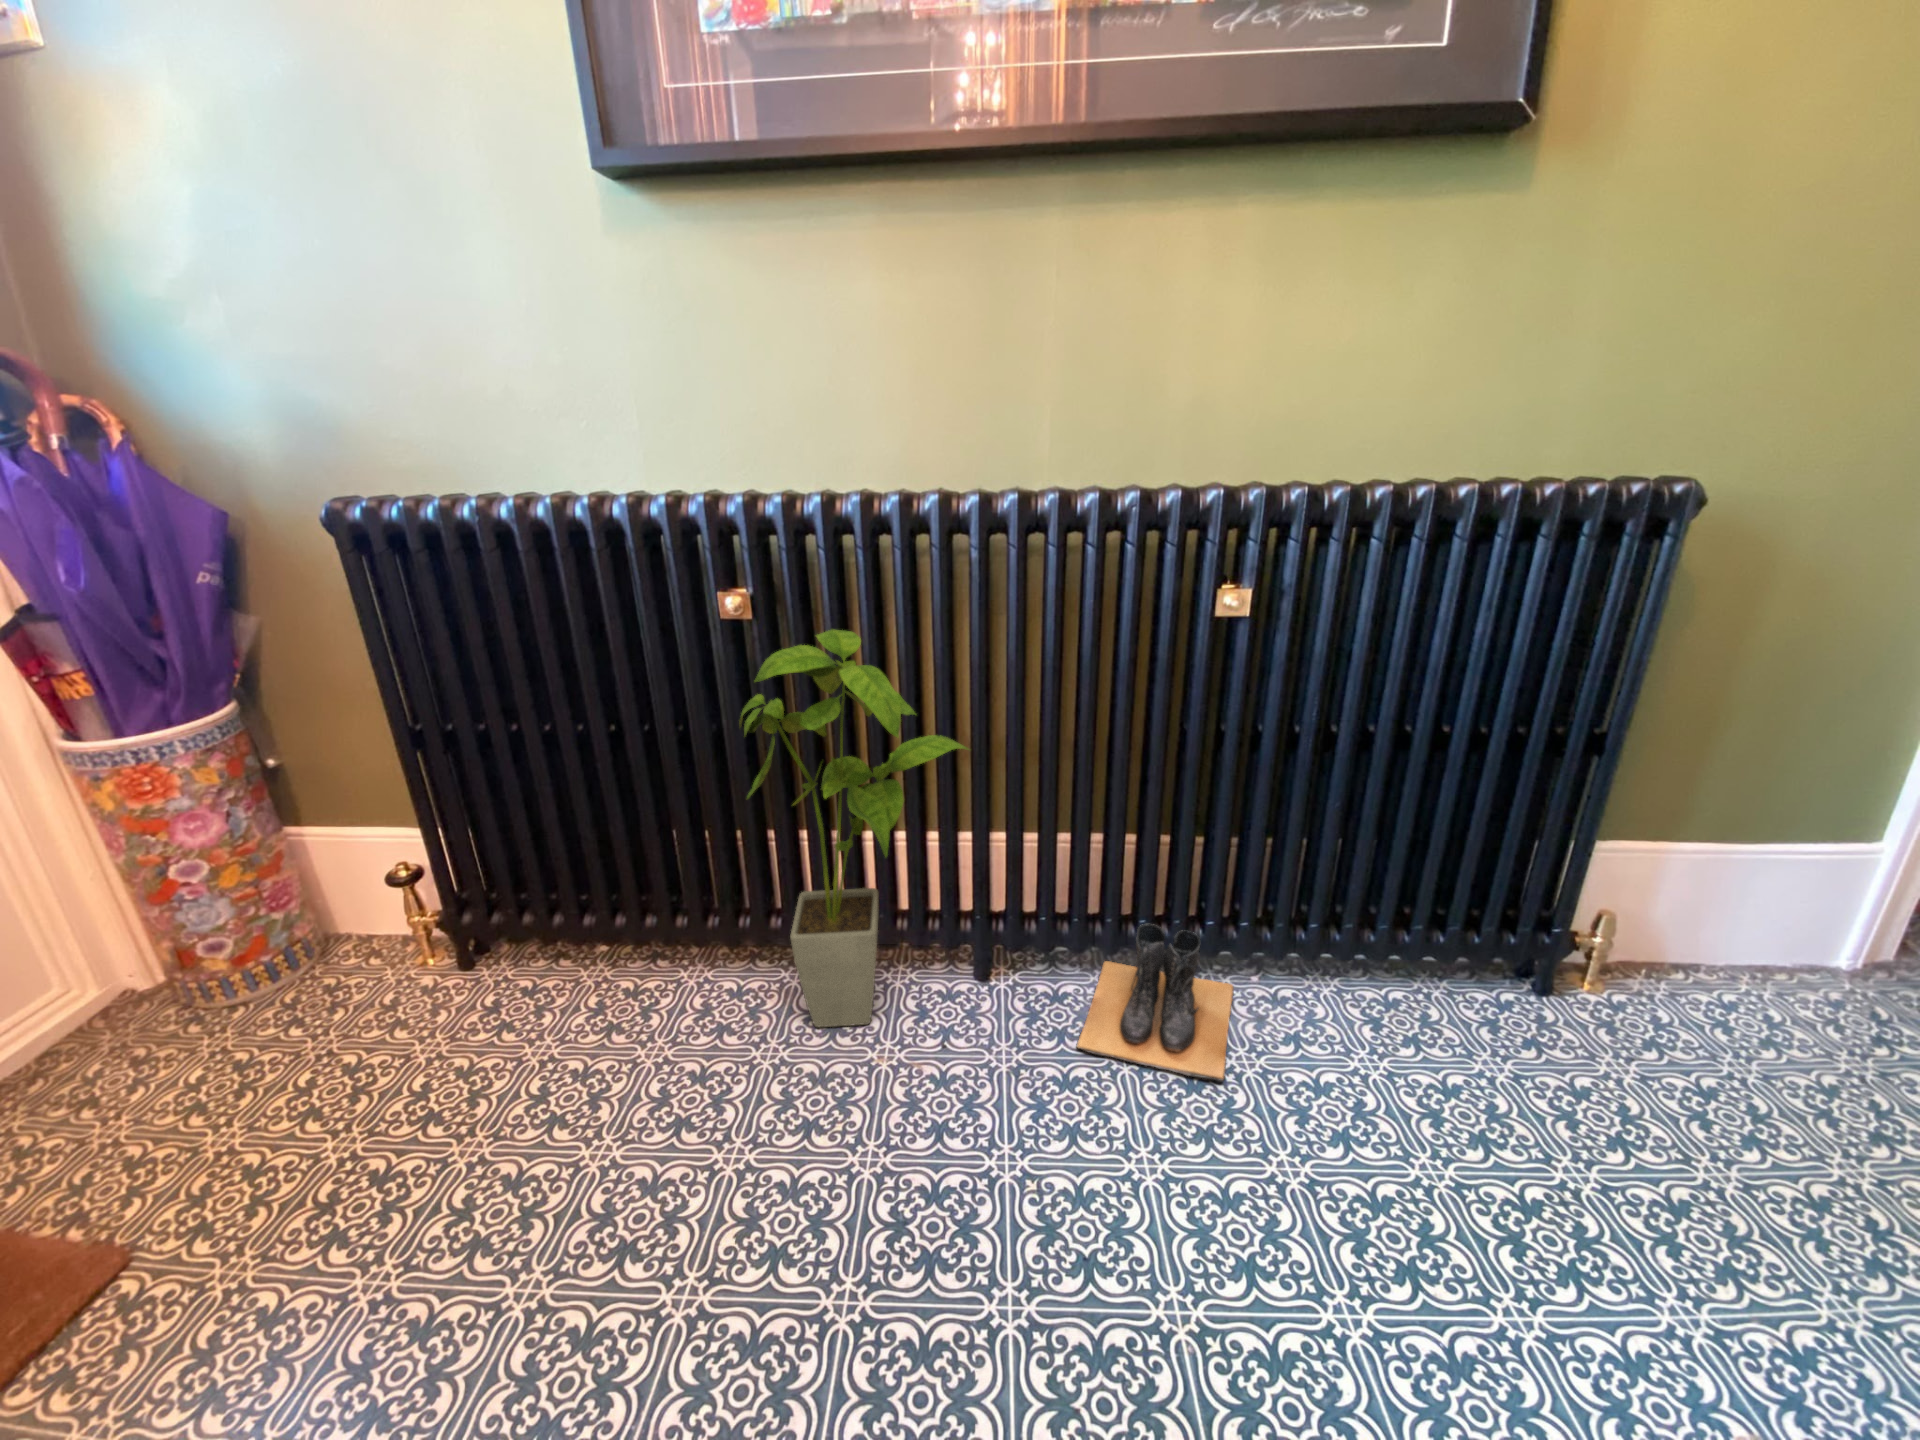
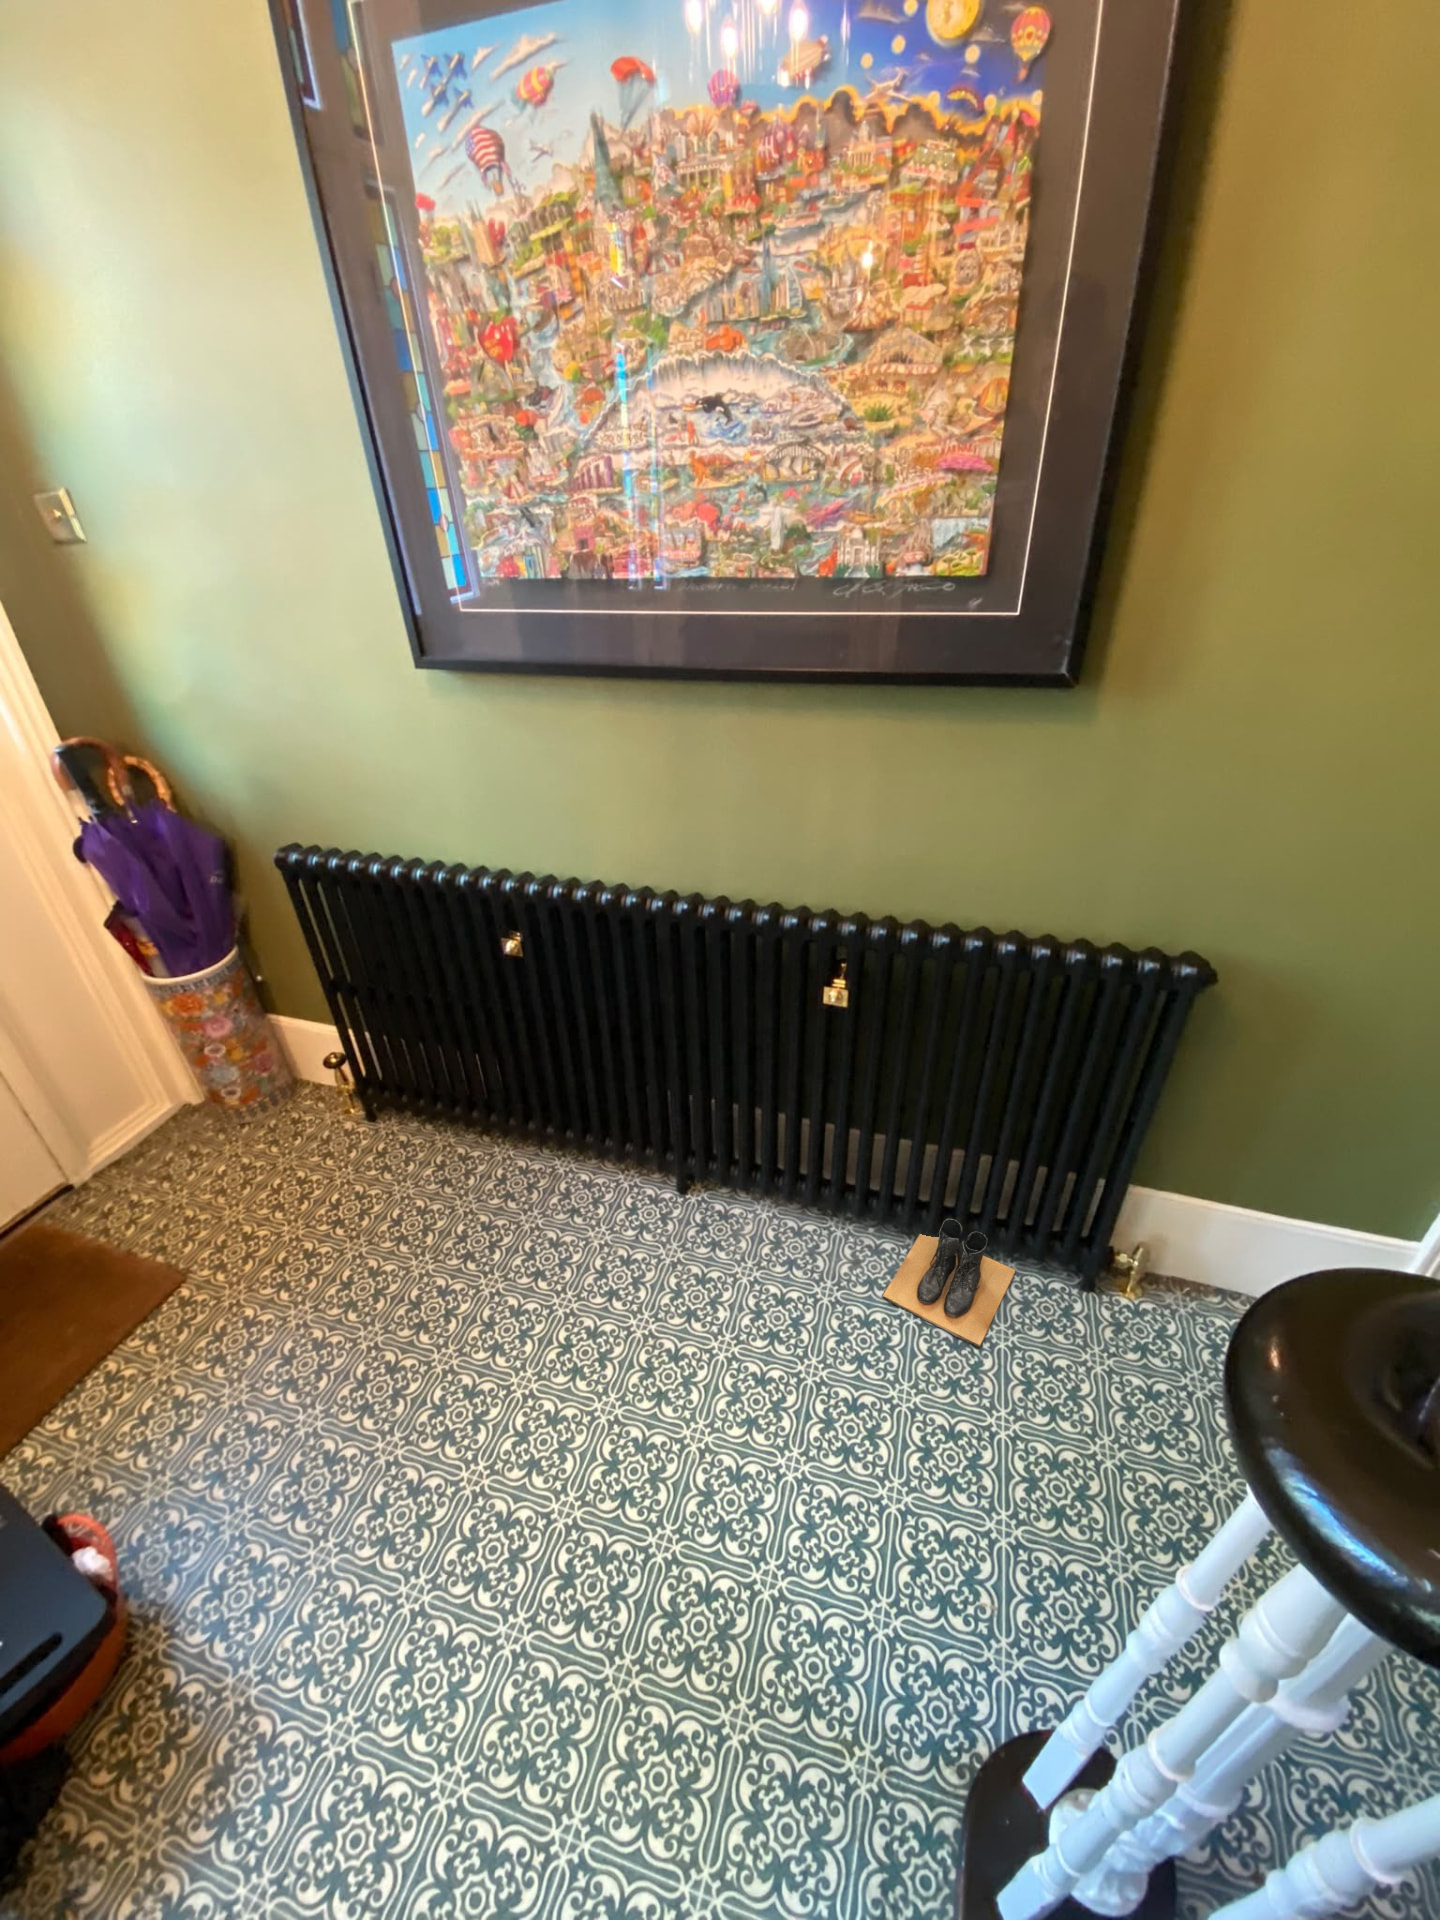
house plant: present [739,630,969,1027] -> none [669,1005,833,1245]

